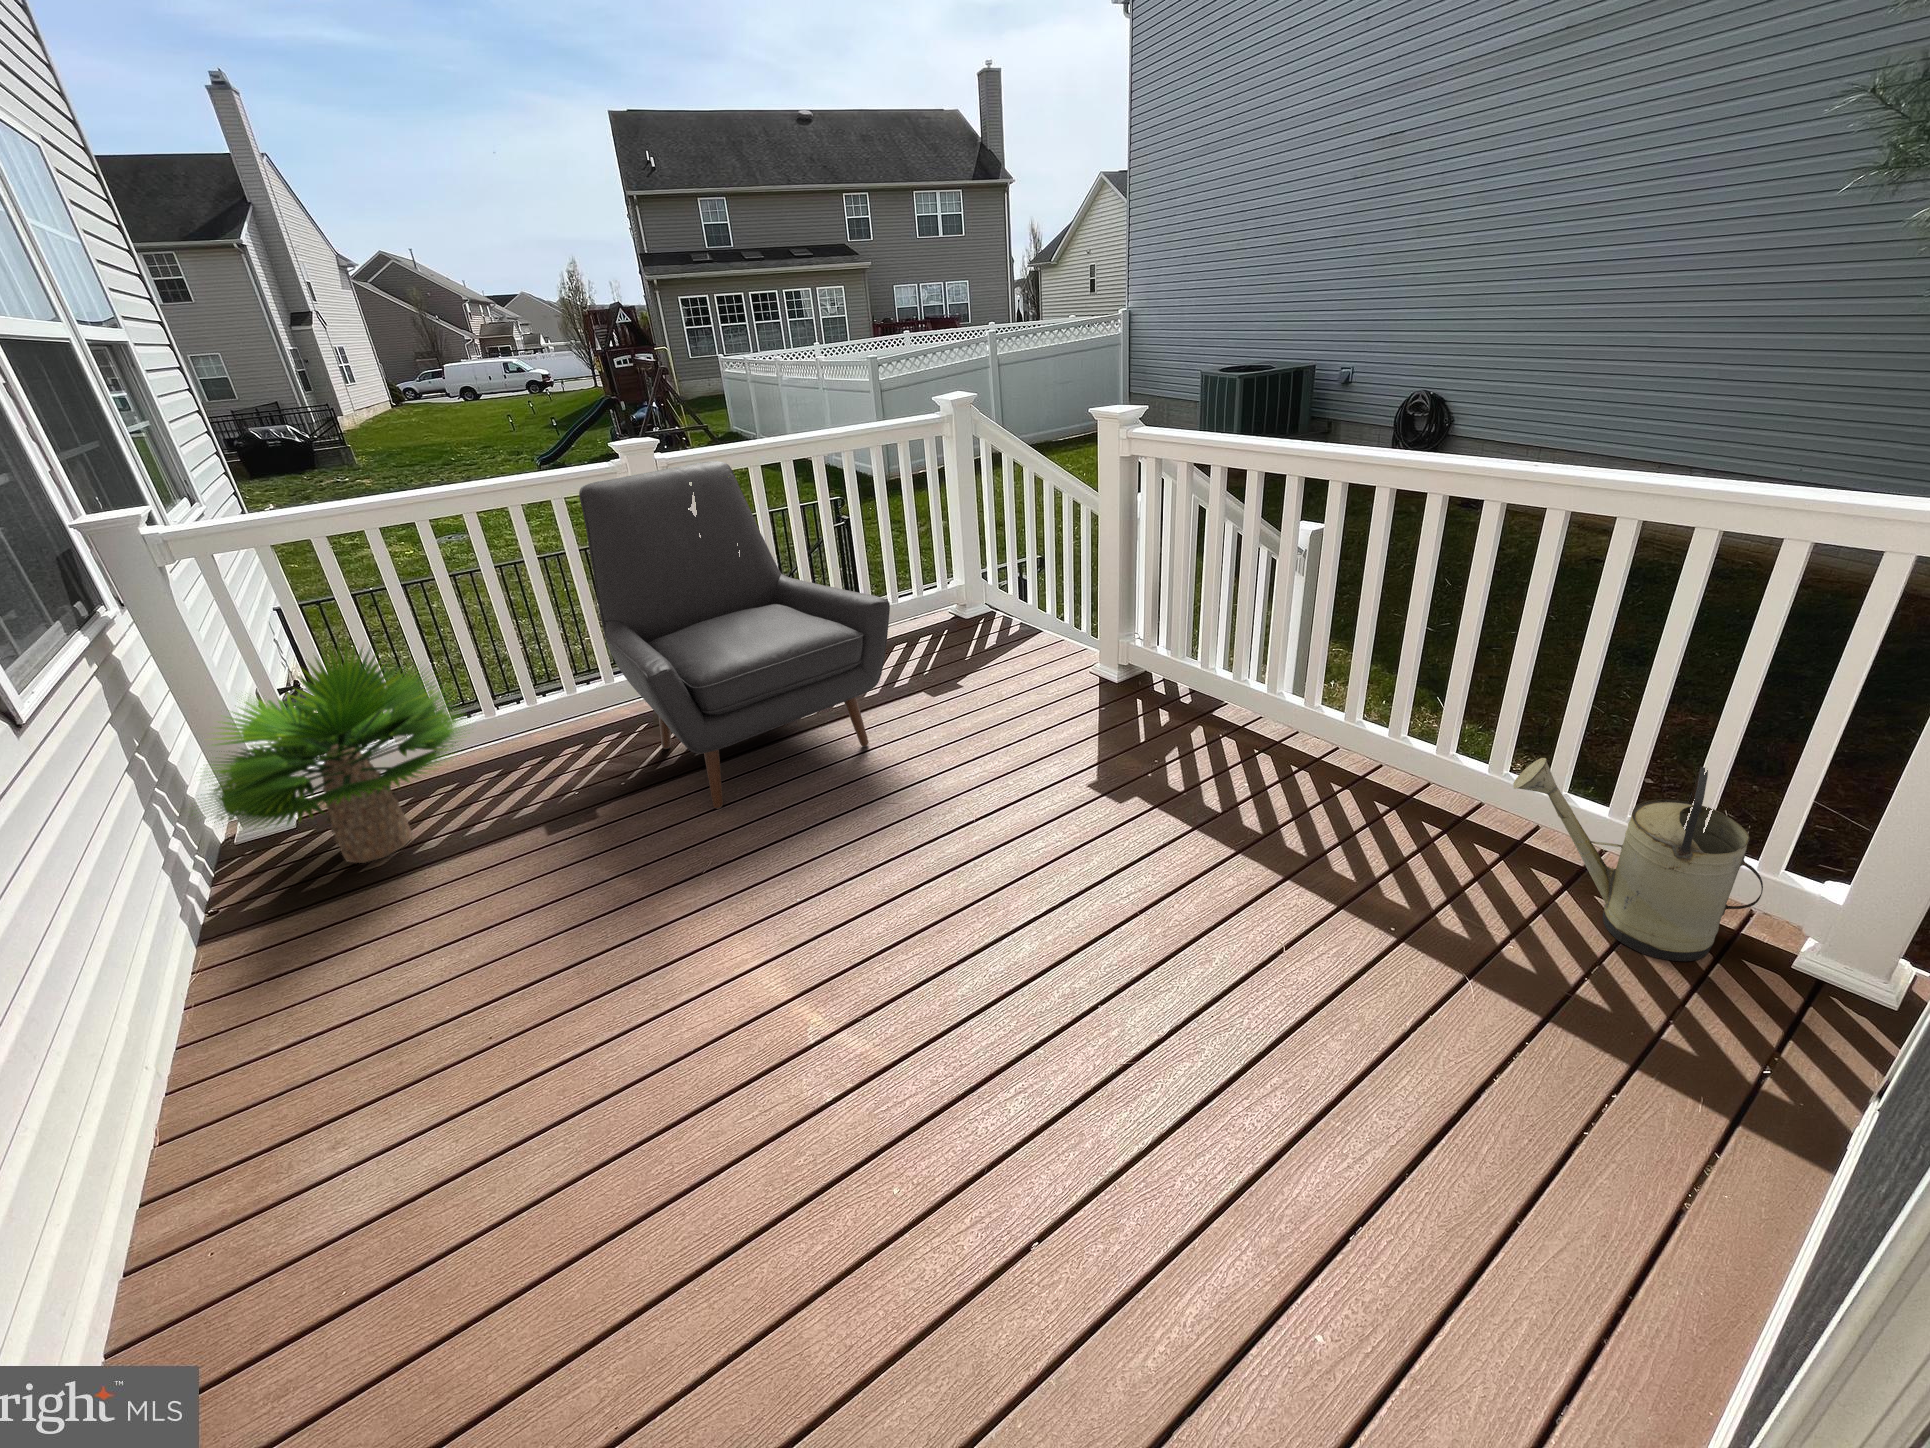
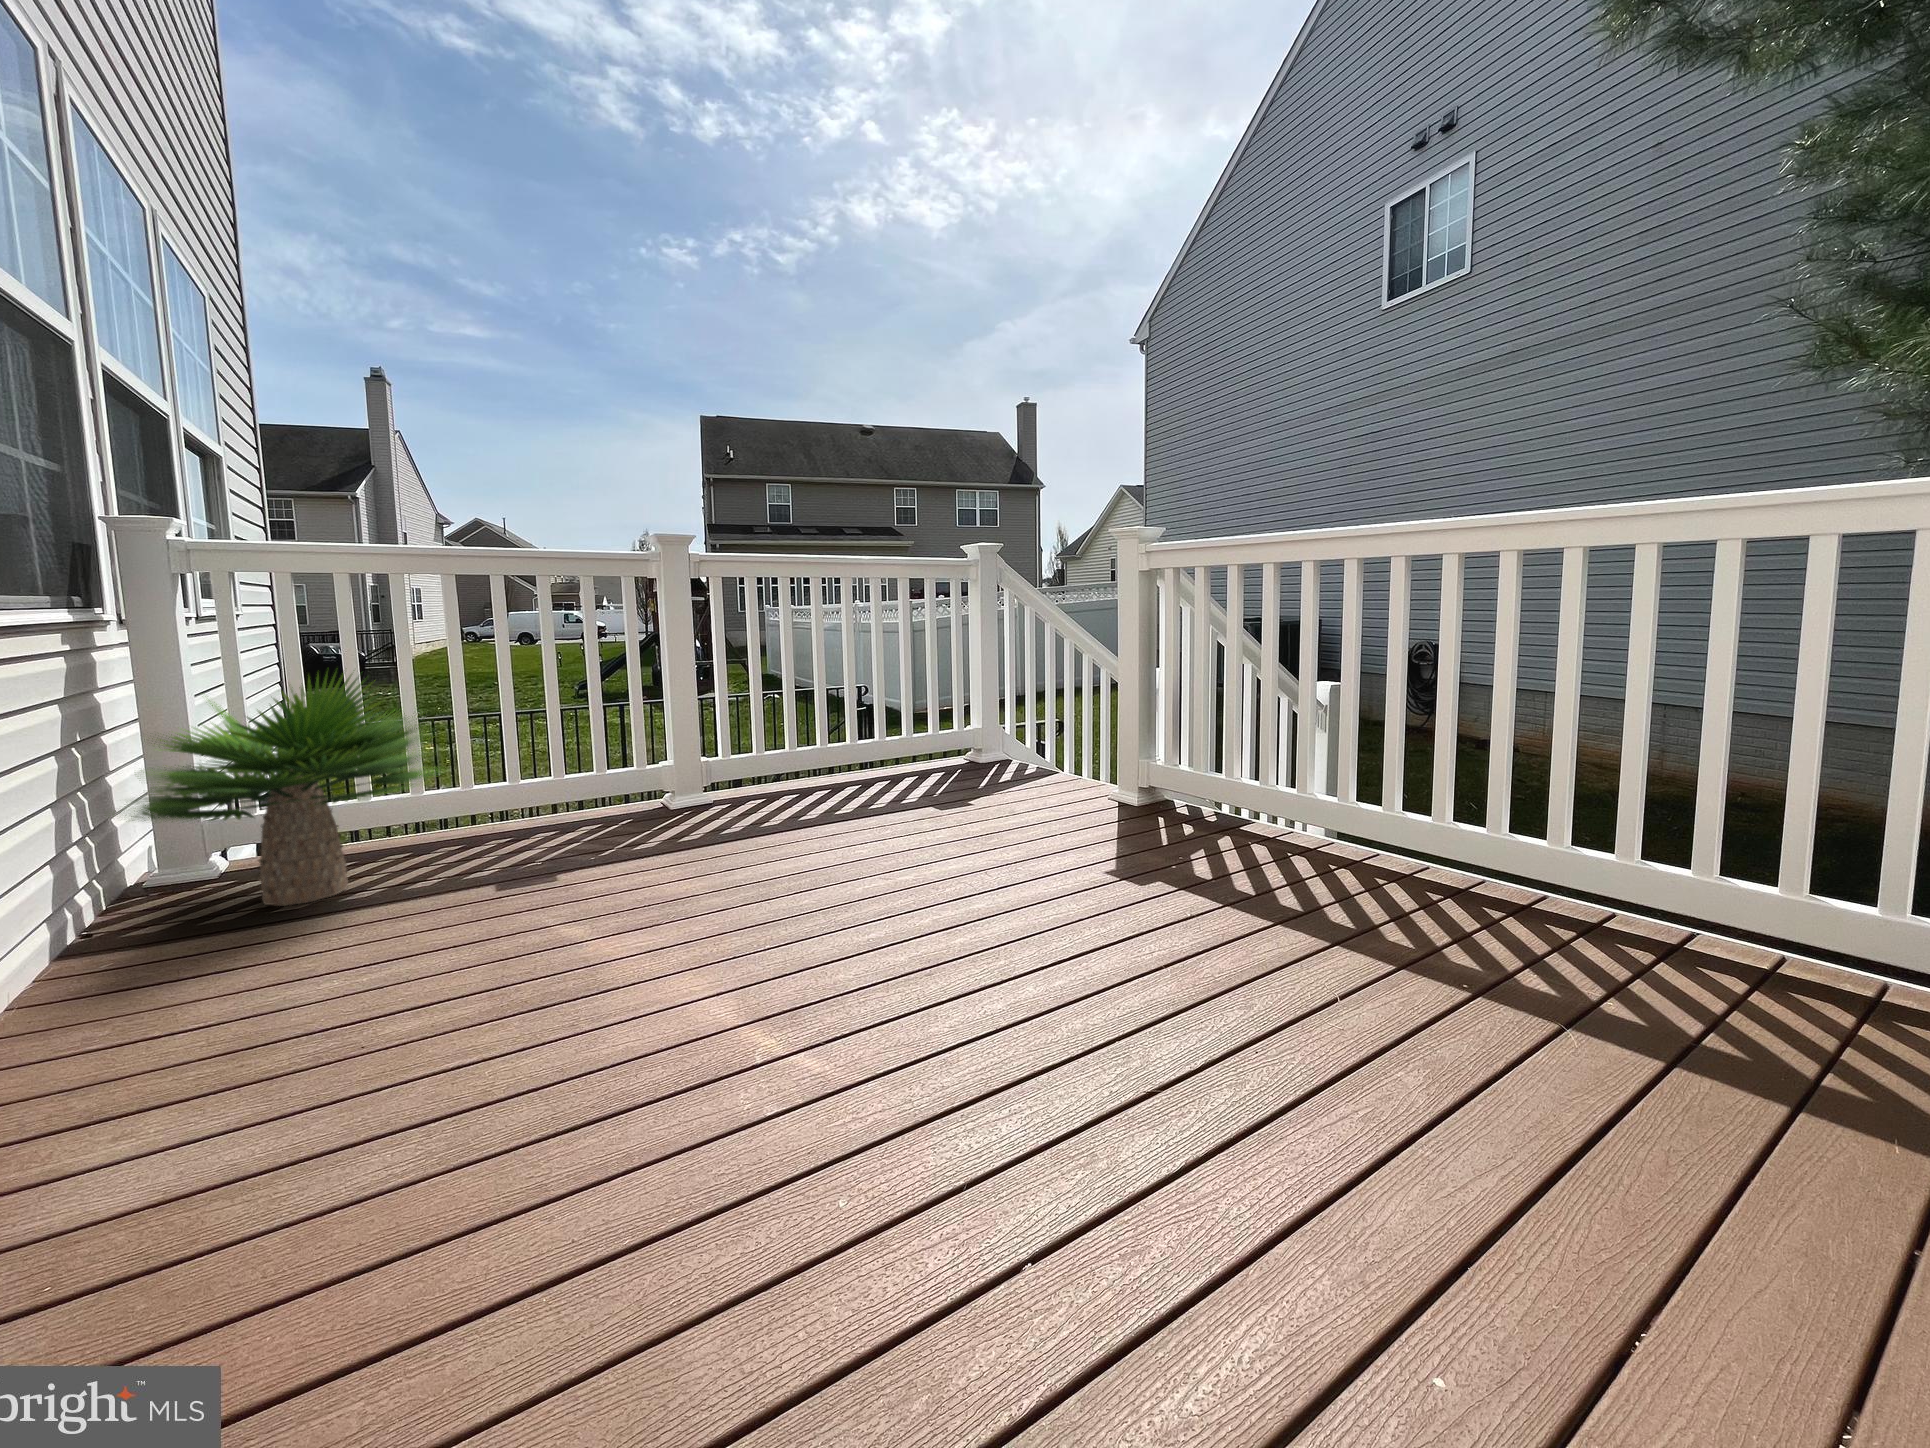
chair: present [579,461,890,809] -> none [606,558,903,878]
watering can: present [1513,758,1763,961] -> none [1577,787,1892,1020]

